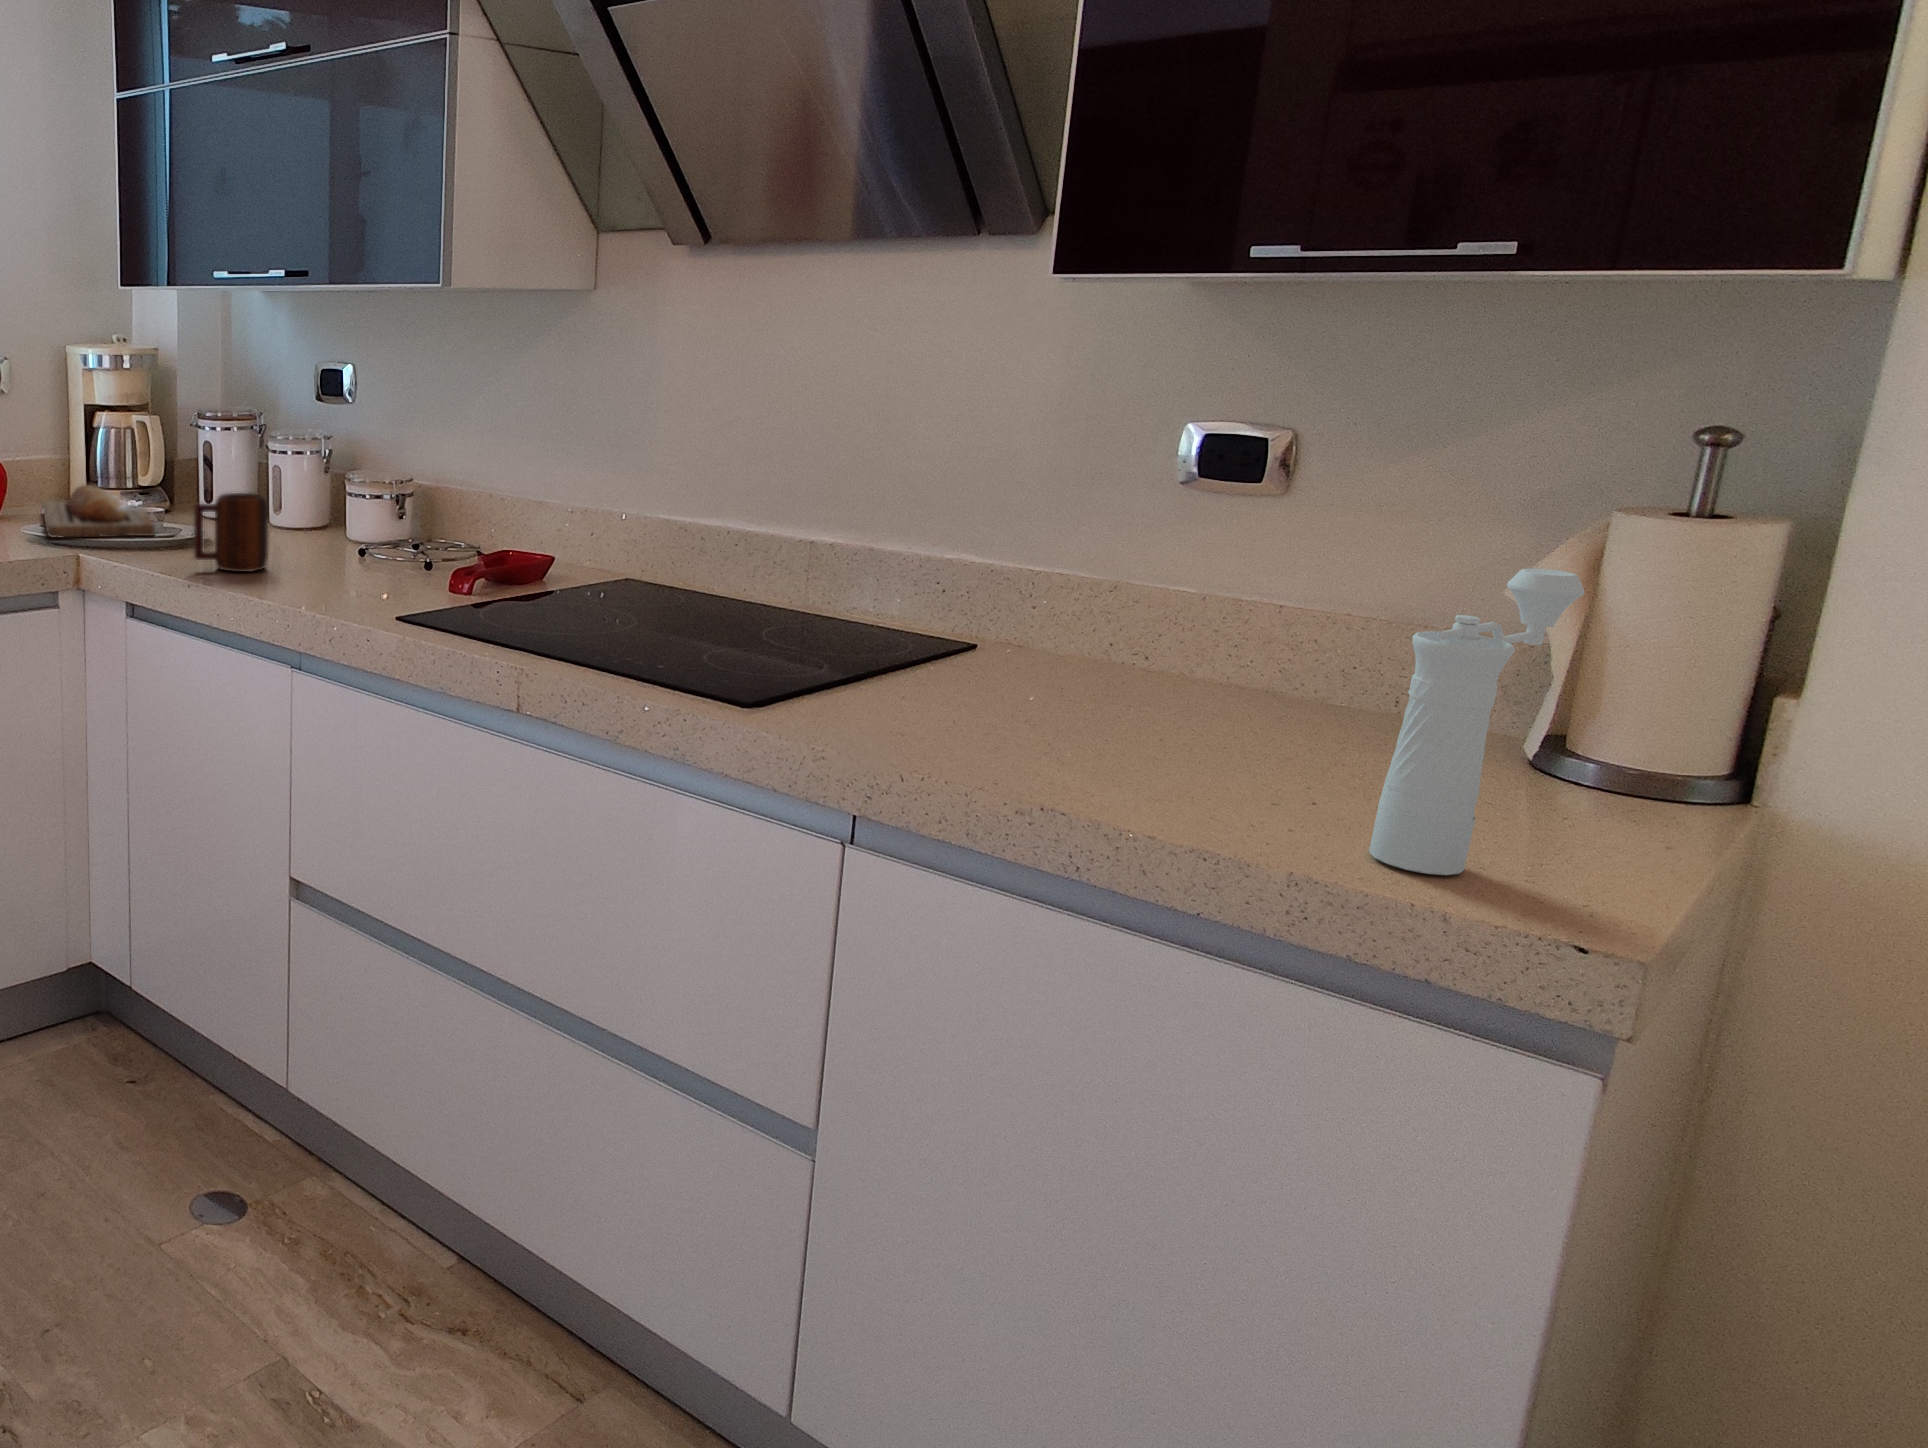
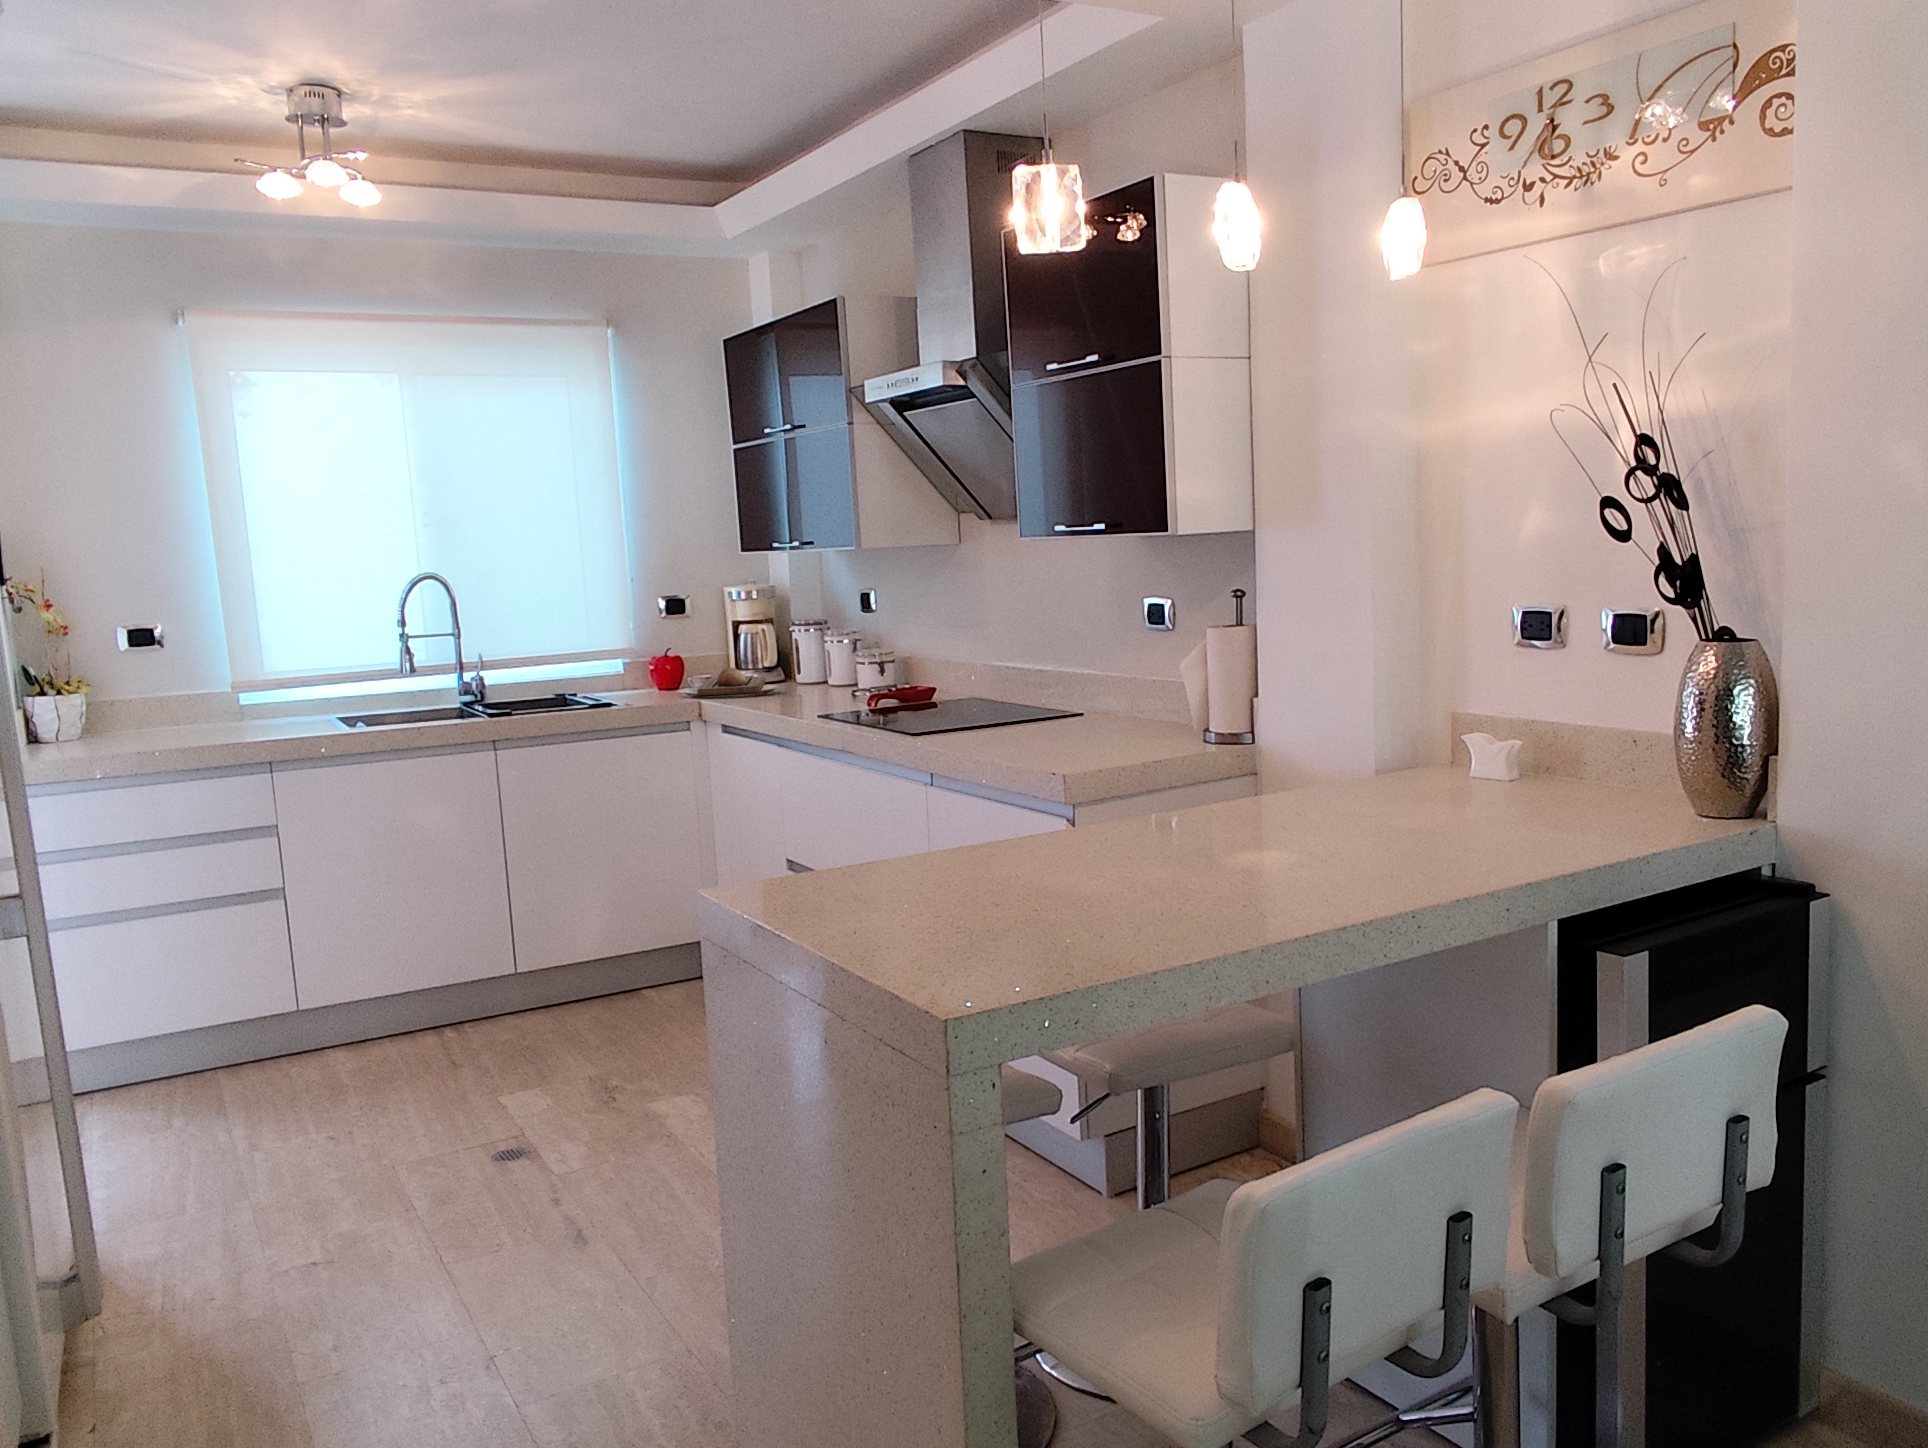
mug: present [194,493,268,572] -> none [758,662,800,704]
pepper mill: present [1369,568,1585,875] -> none [1065,647,1138,755]

